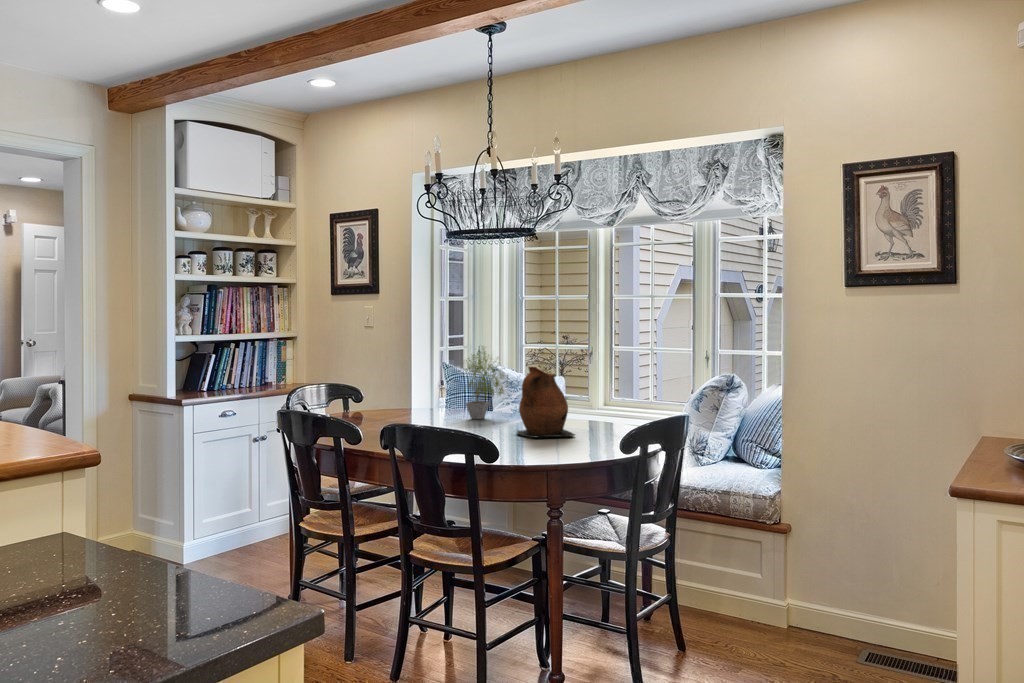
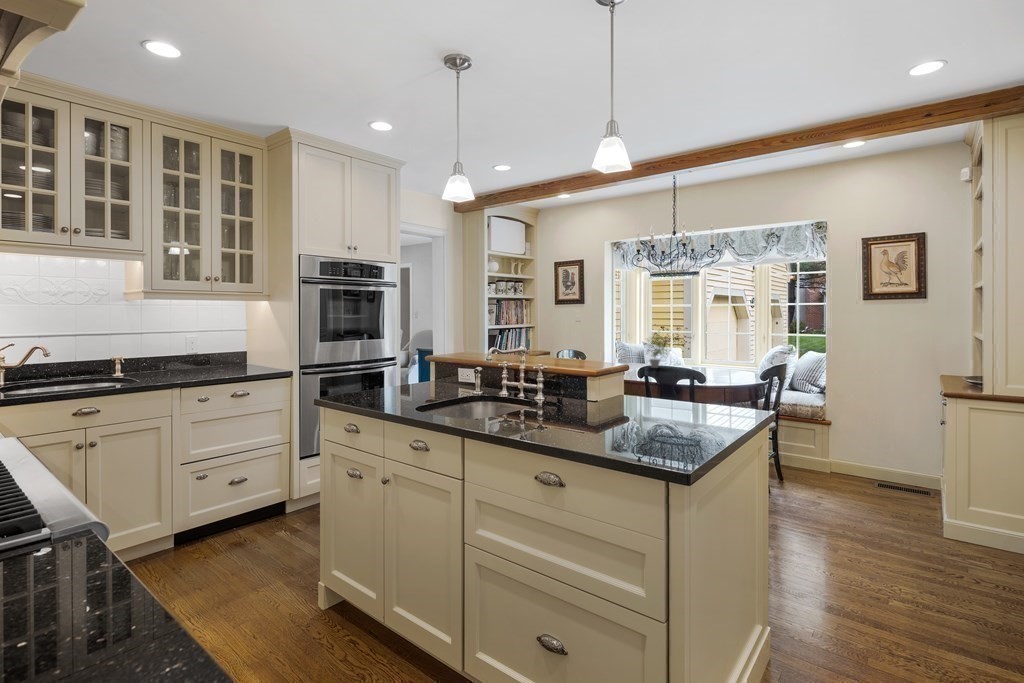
ceramic pitcher: present [517,367,575,437] -> none [687,340,721,375]

